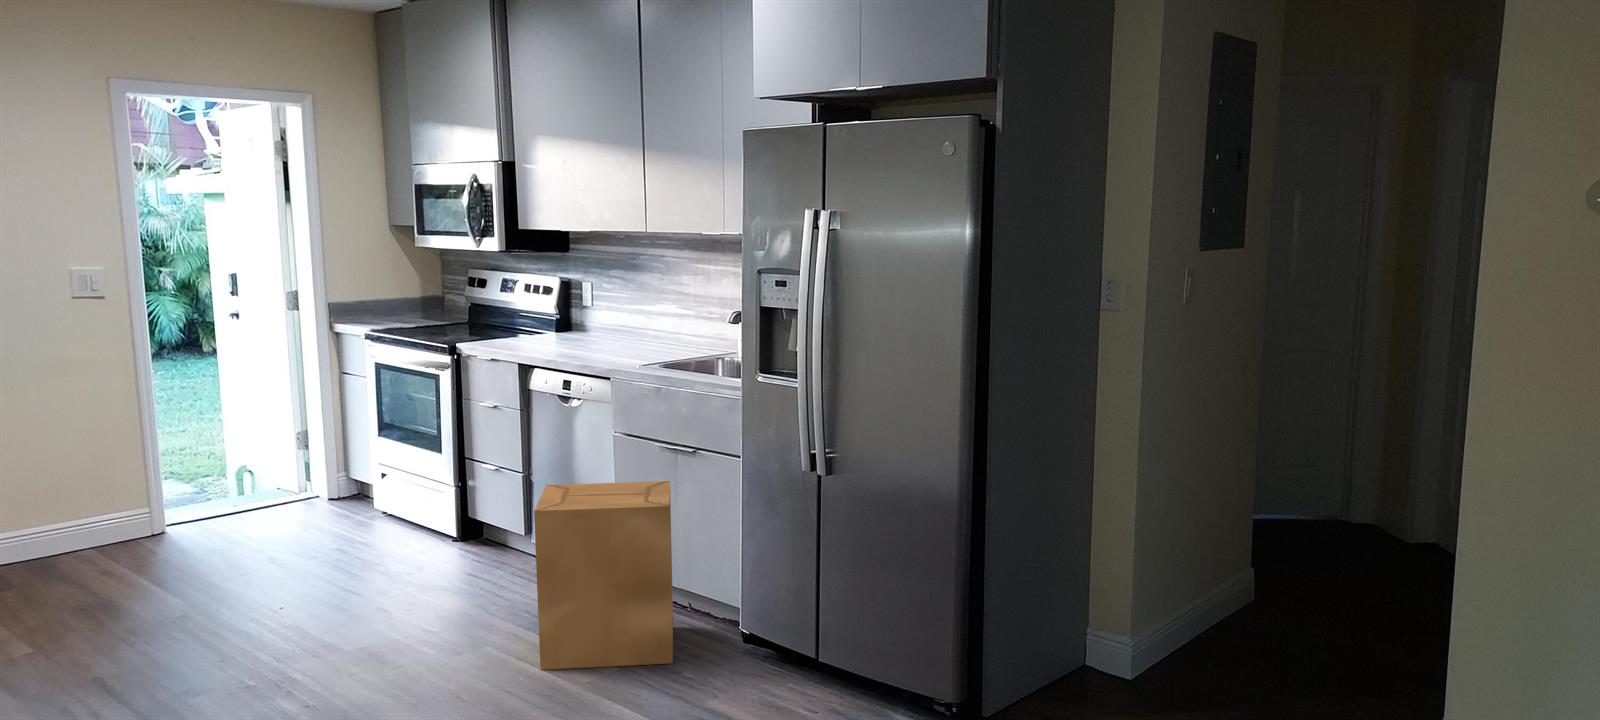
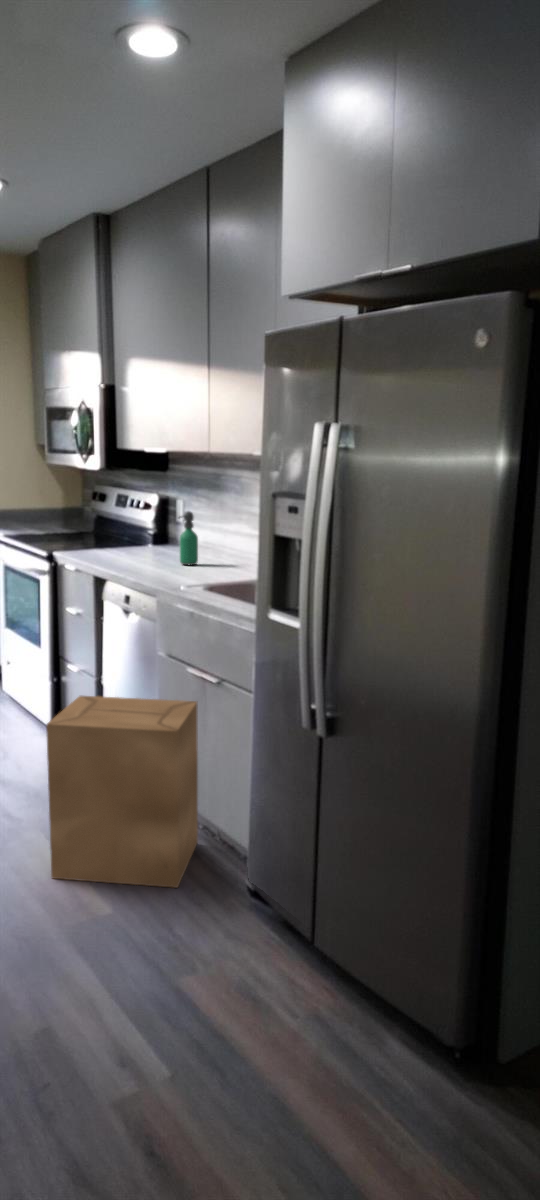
soap dispenser: none [608,293,629,349] -> present [179,511,198,565]

